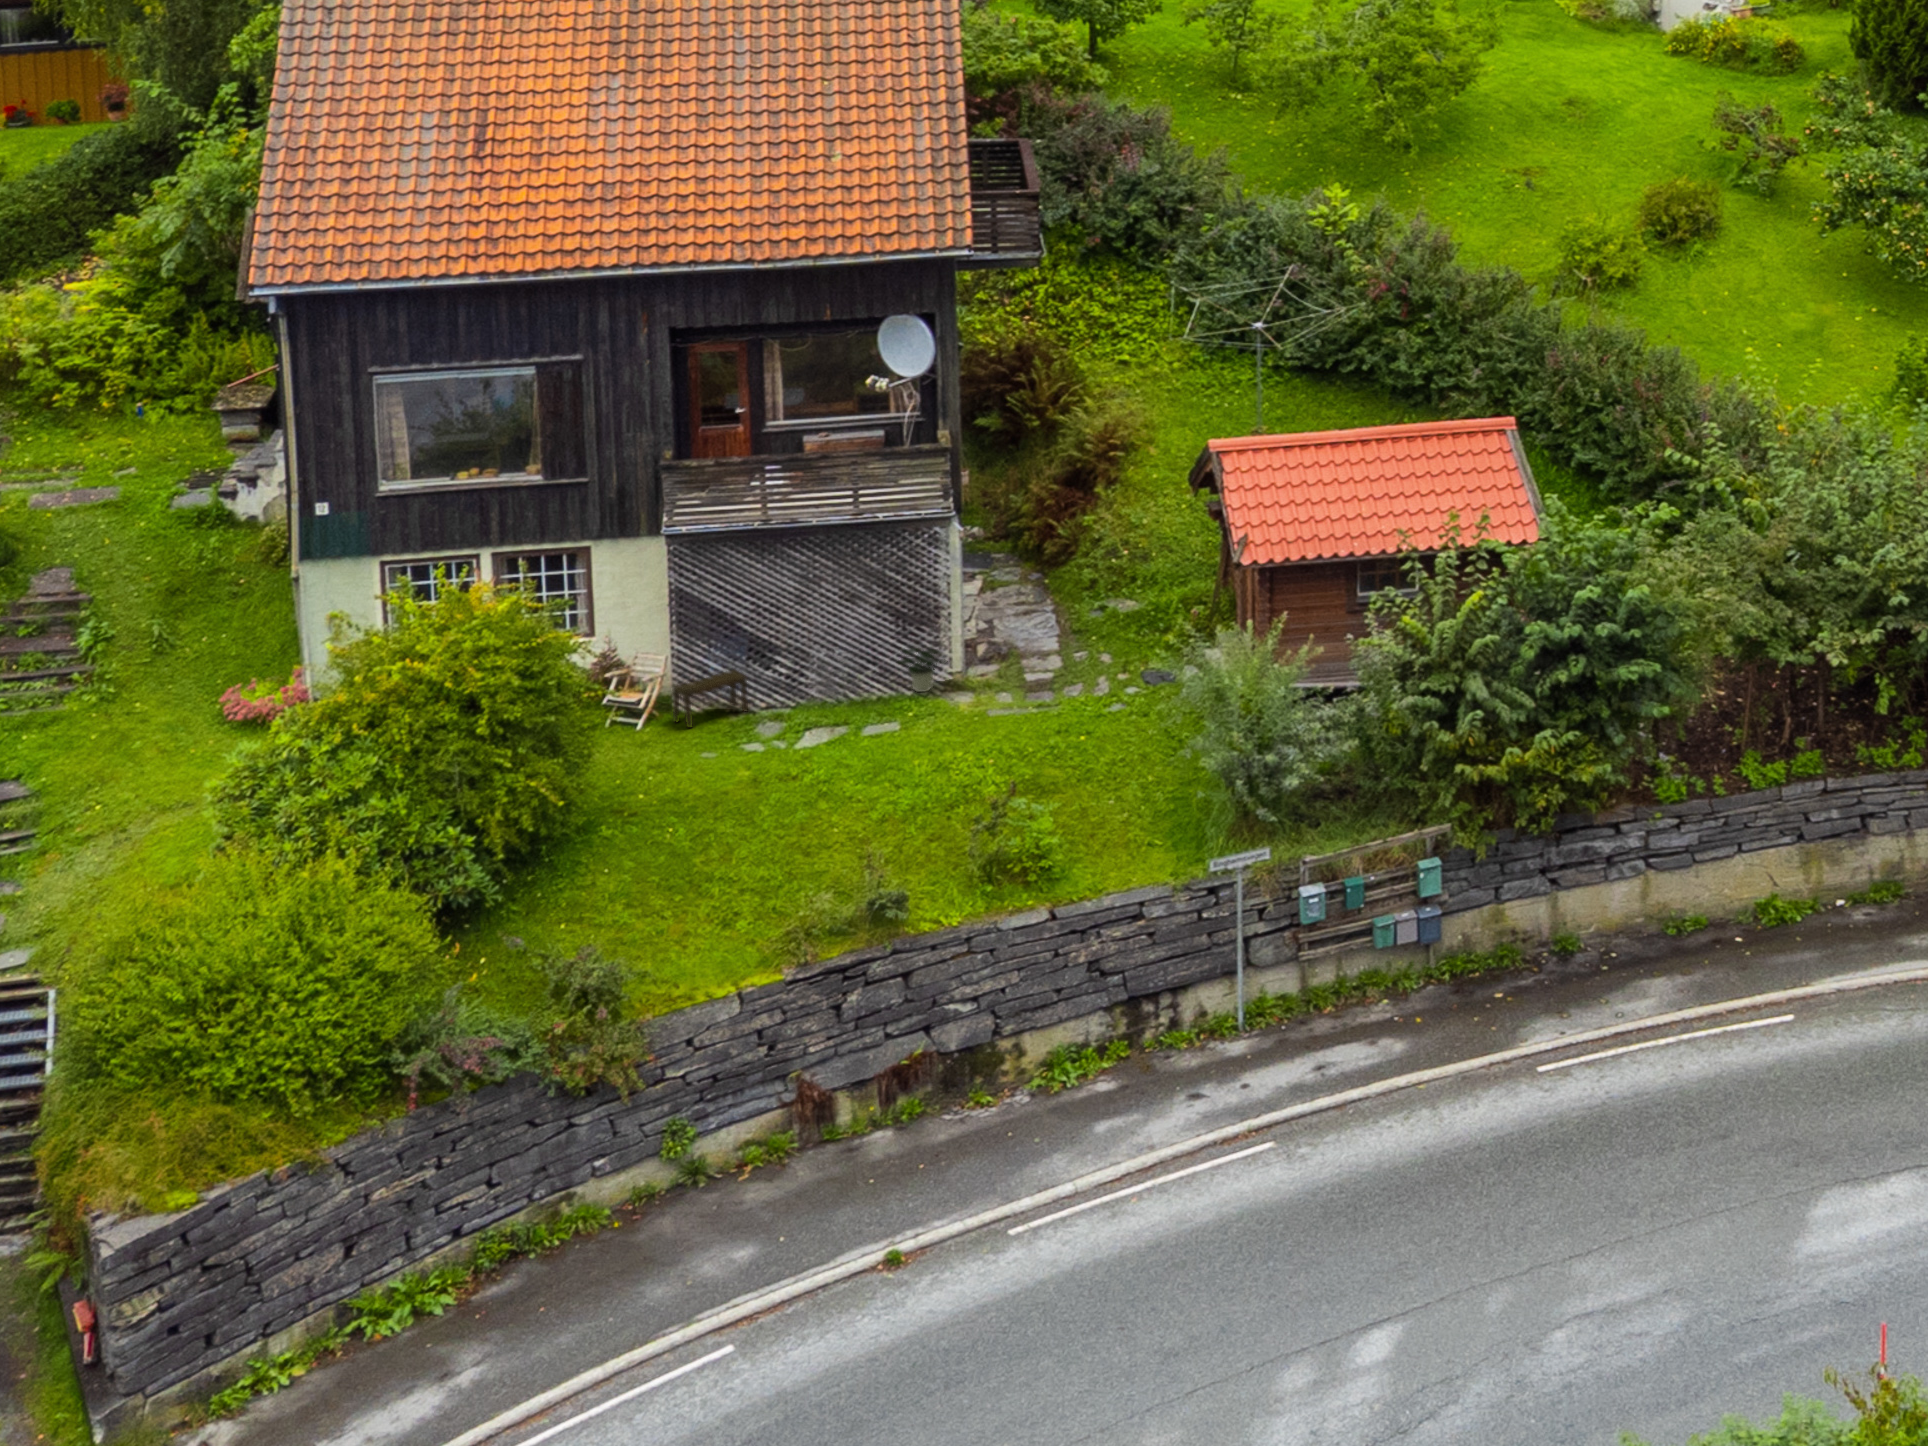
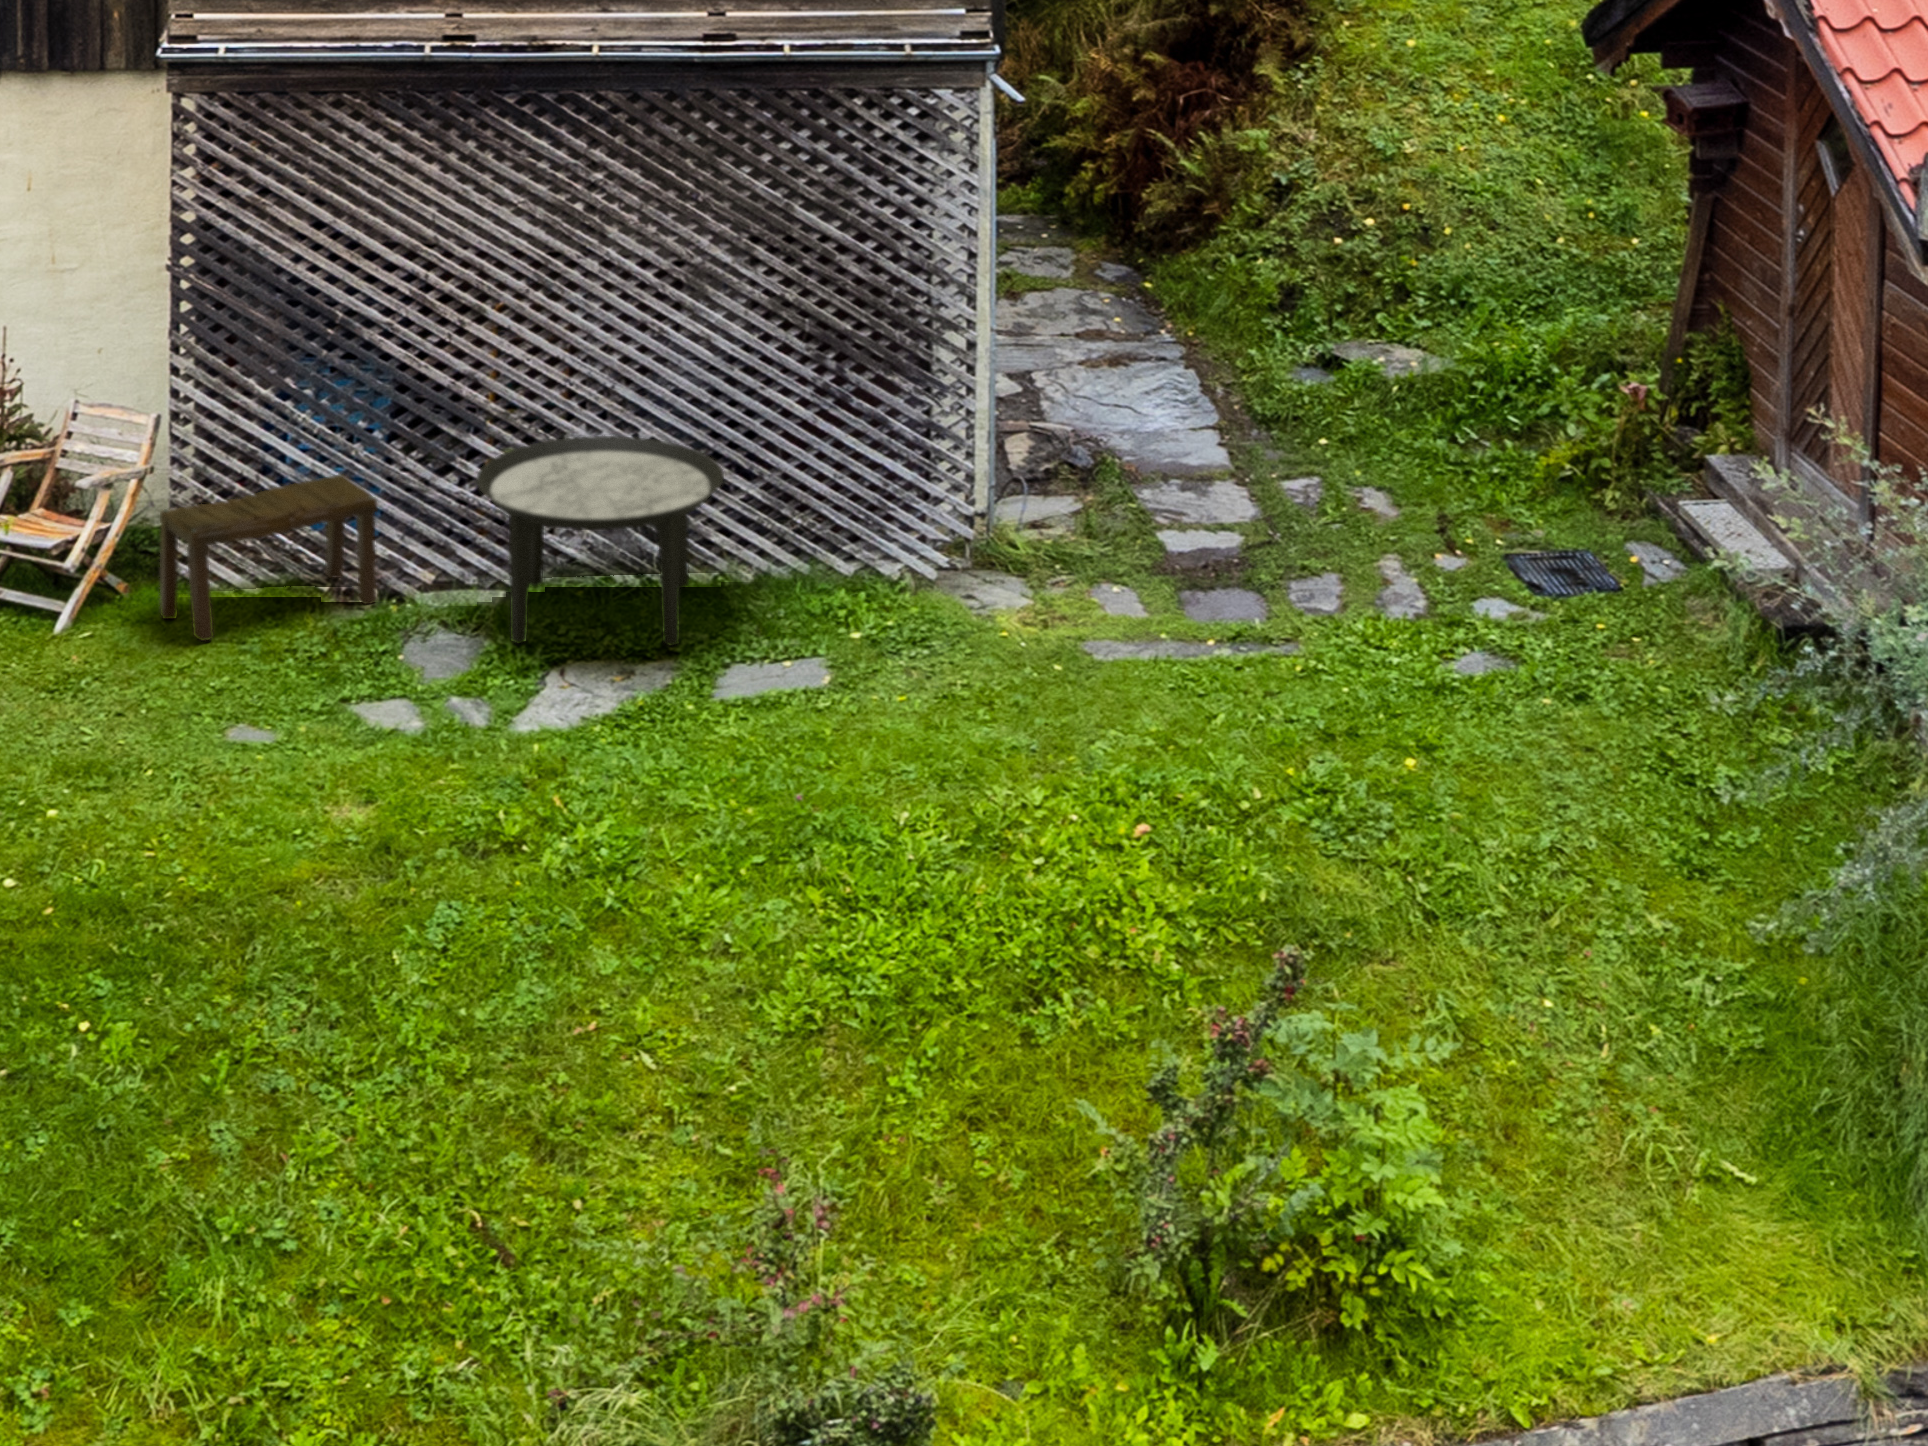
potted plant: present [899,648,948,692] -> none [804,453,961,588]
round table: none [781,649,866,720] -> present [476,436,724,646]

